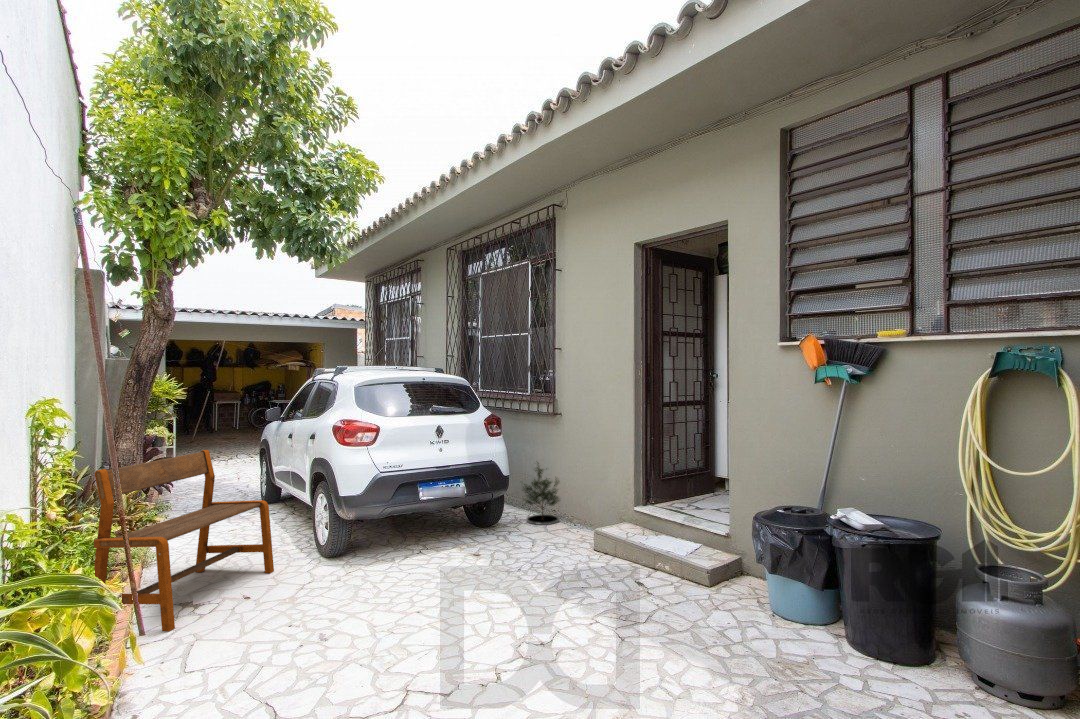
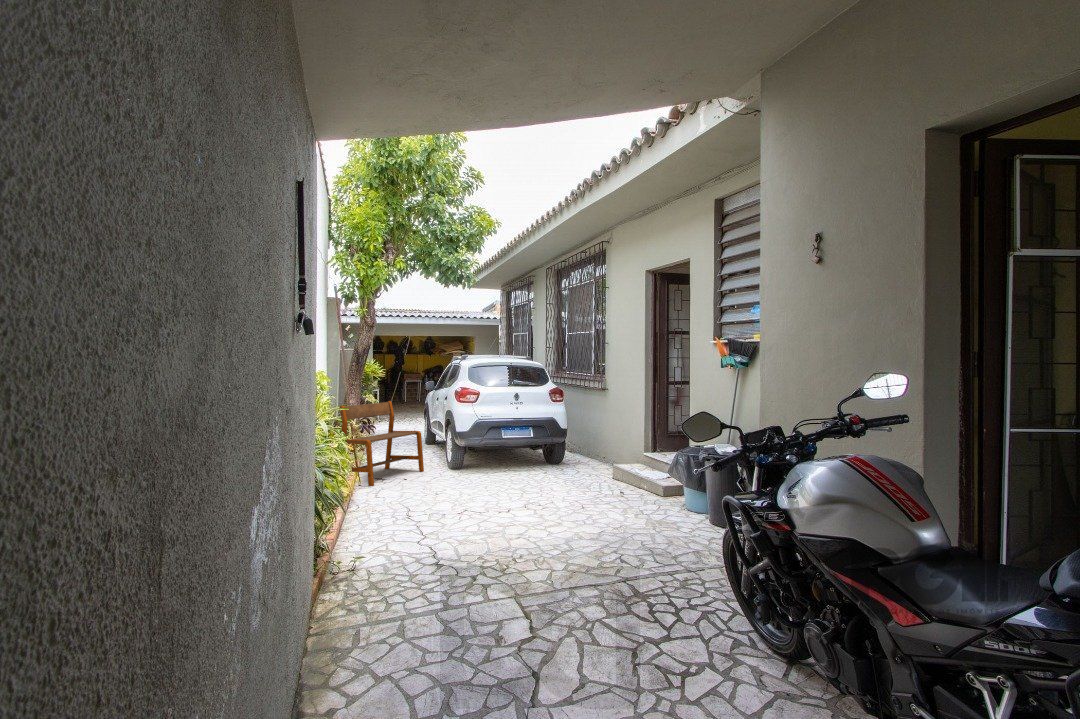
potted tree: present [523,462,559,525] -> none [579,421,608,464]

